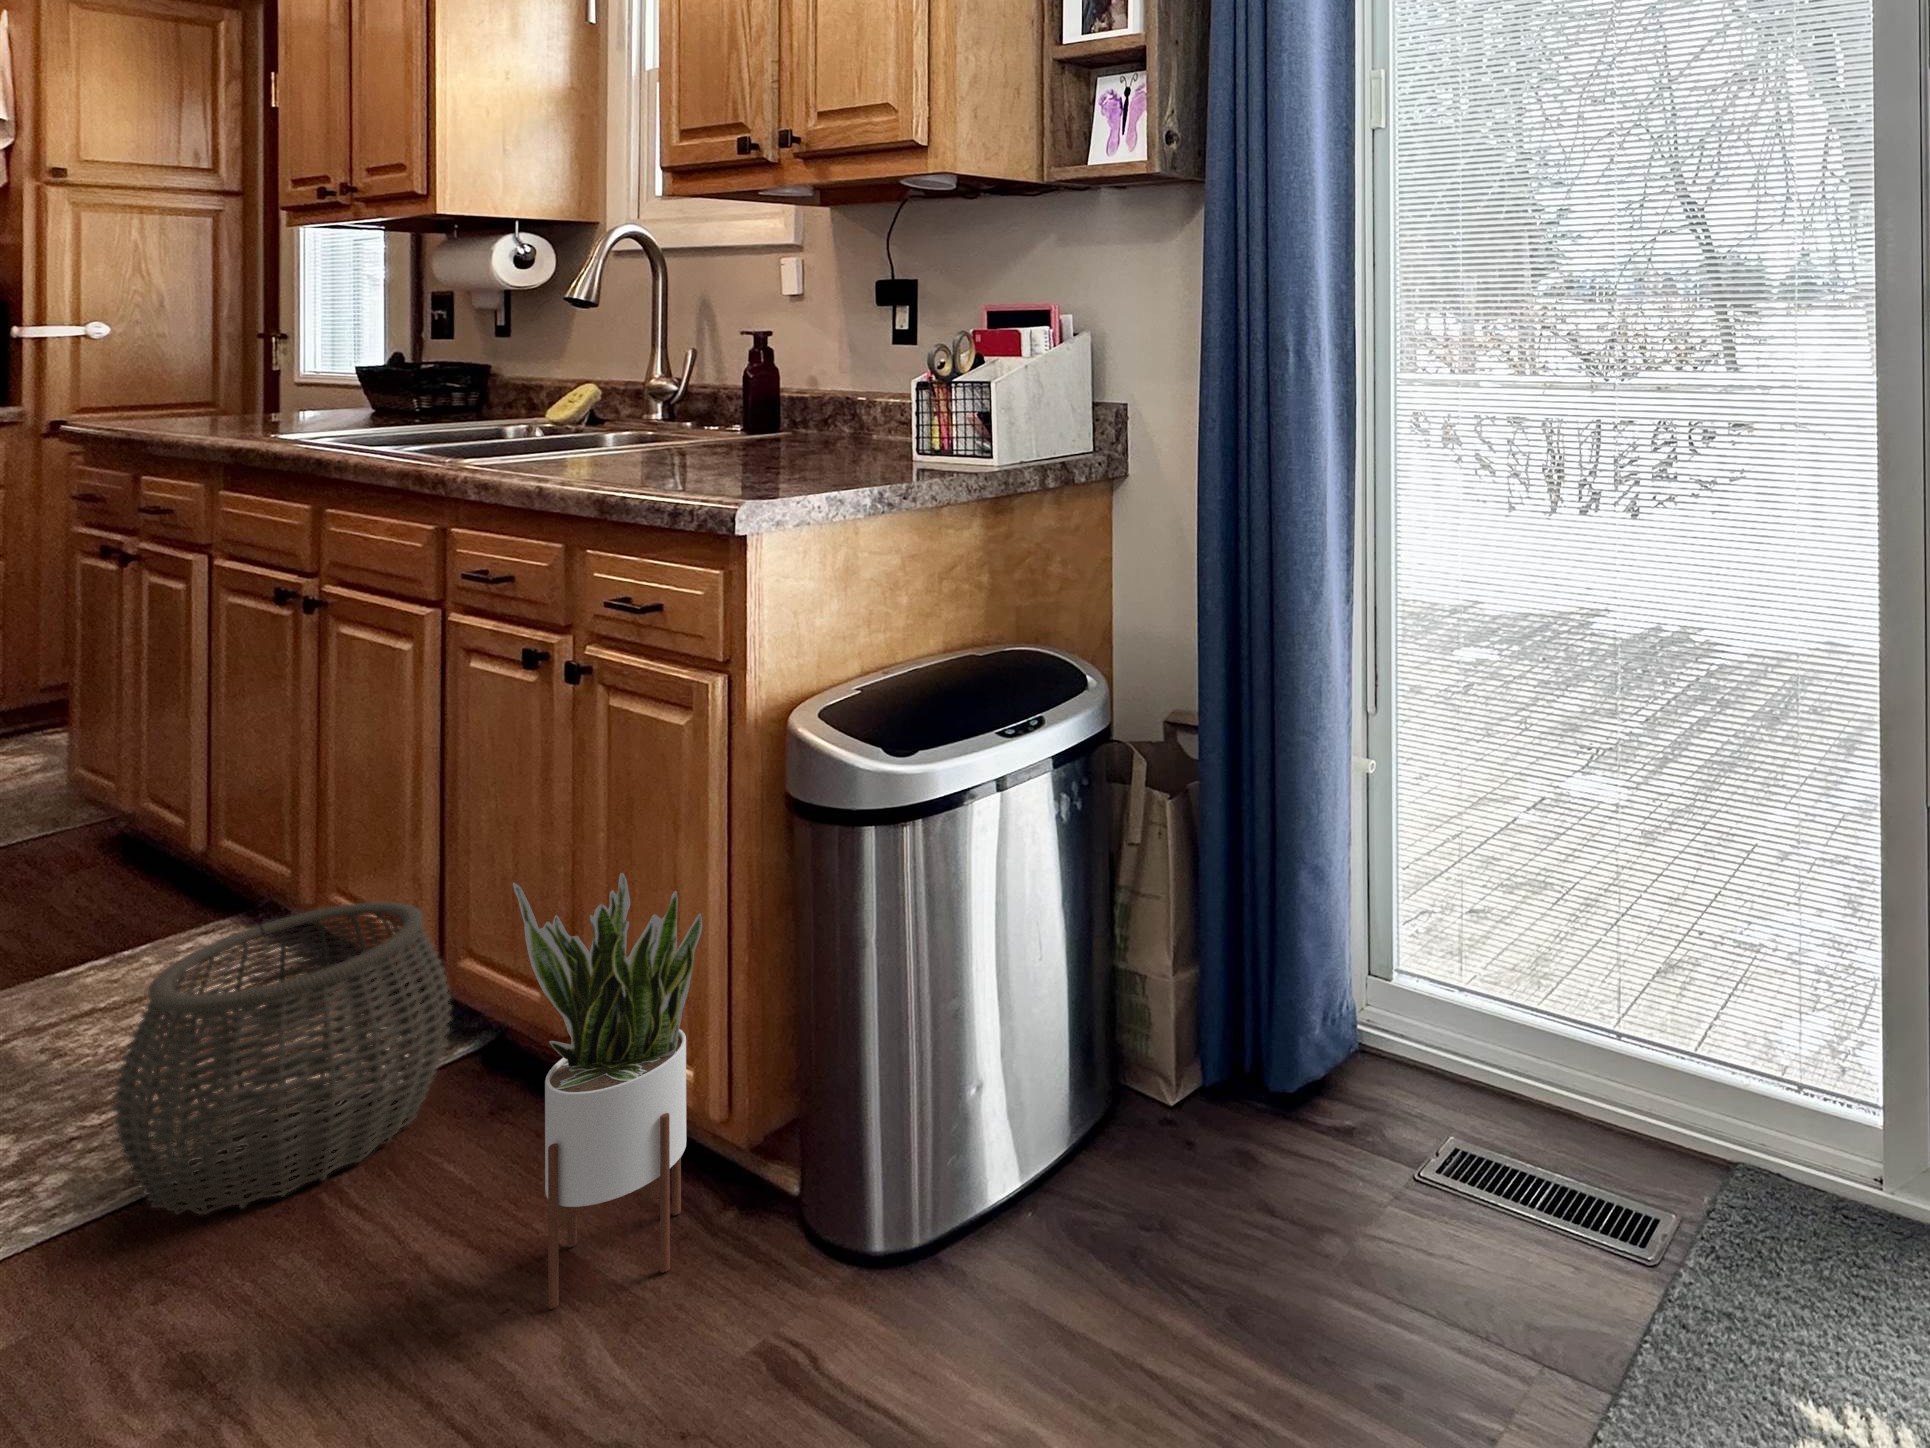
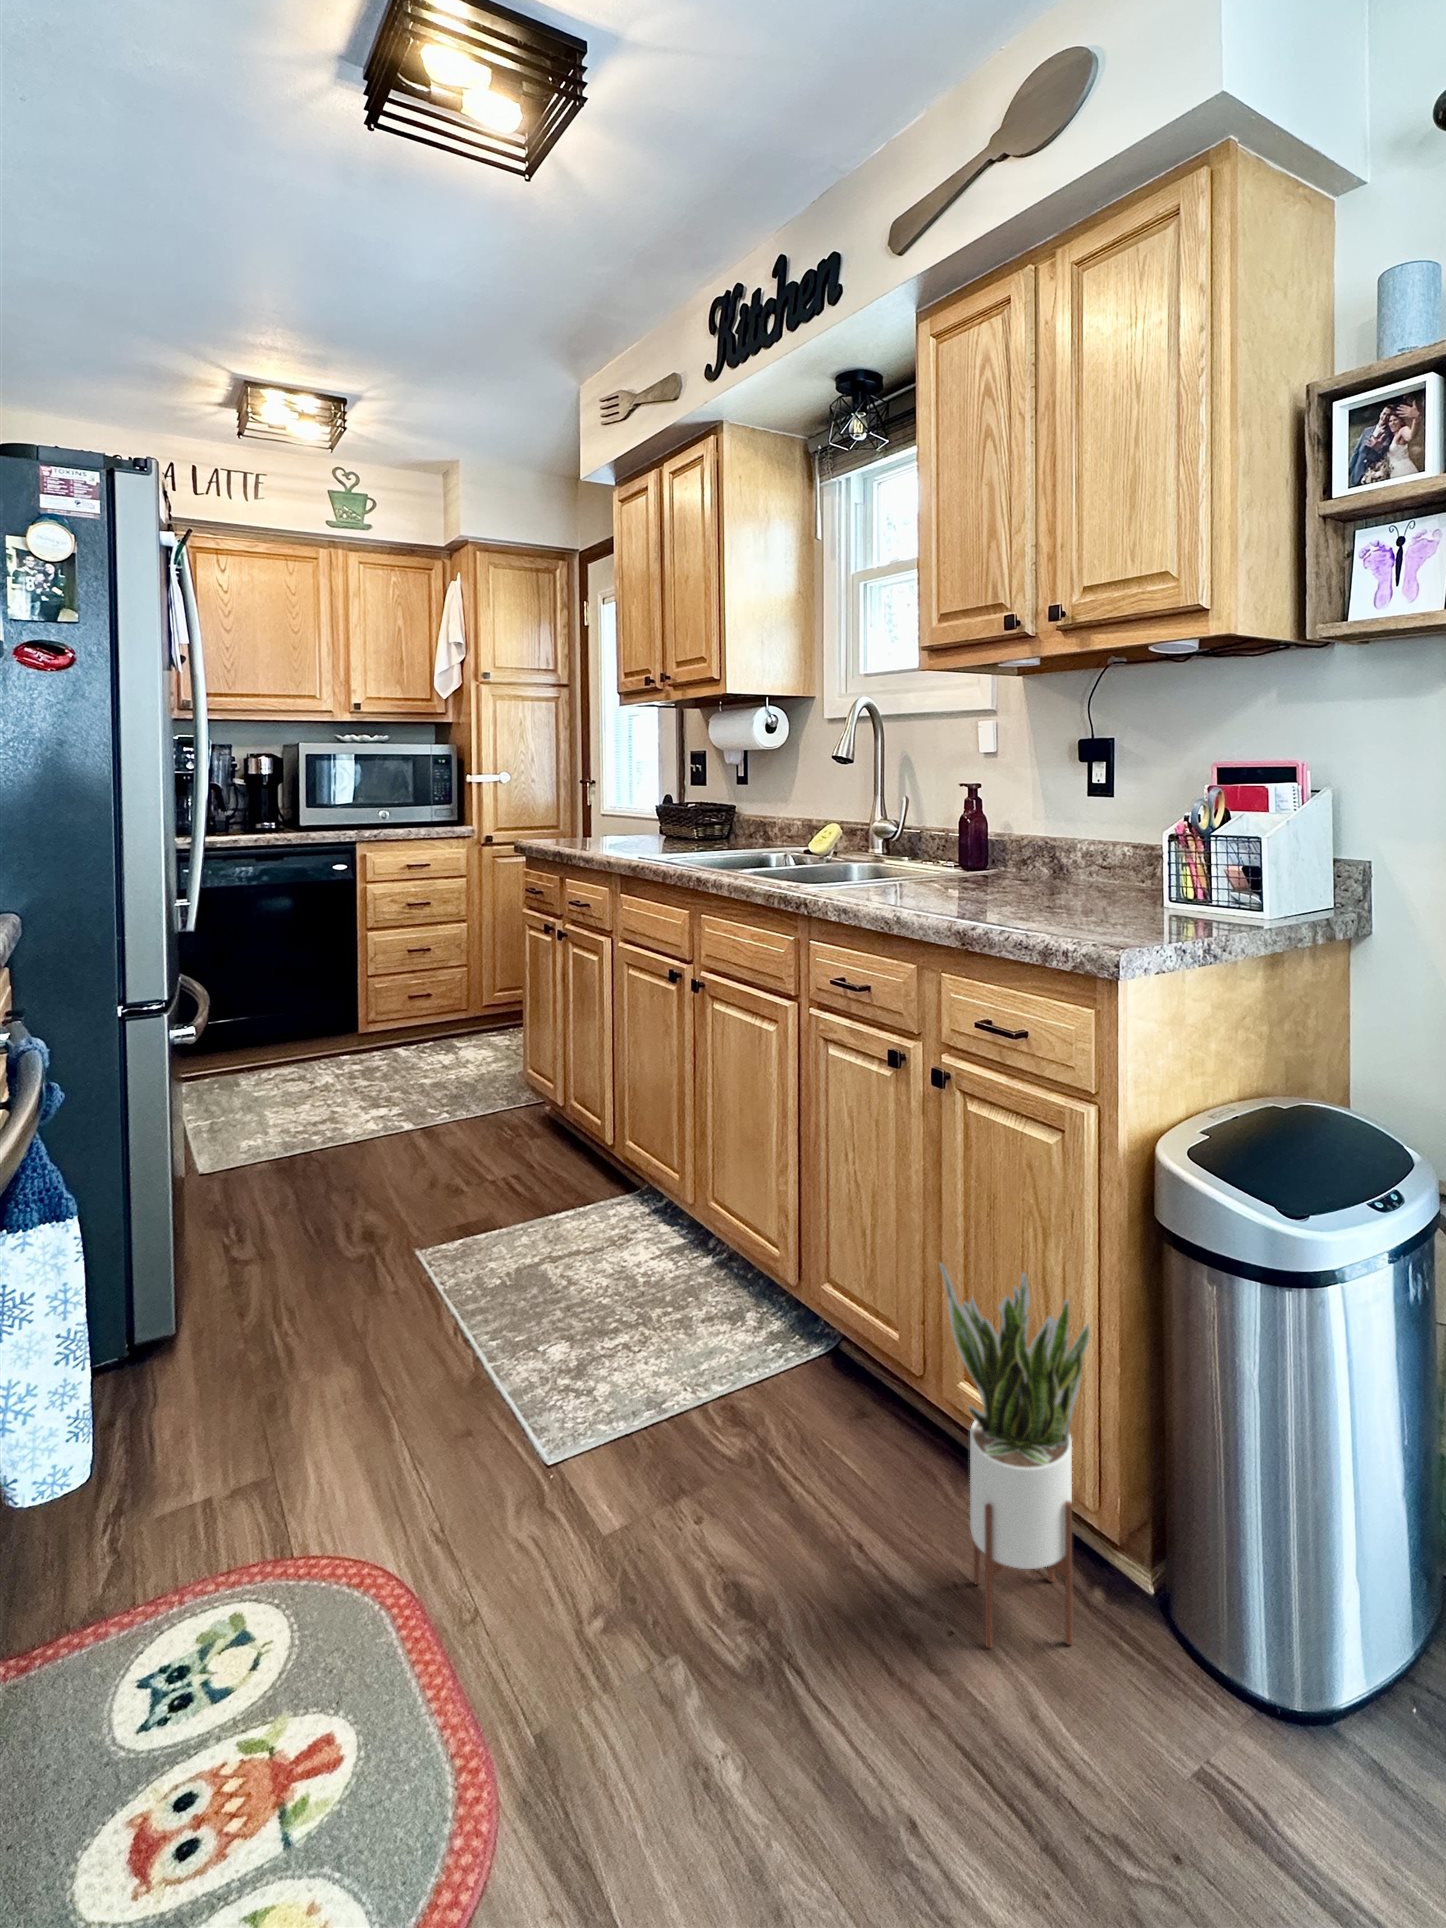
woven basket: present [112,902,451,1215] -> none [644,1225,828,1456]

